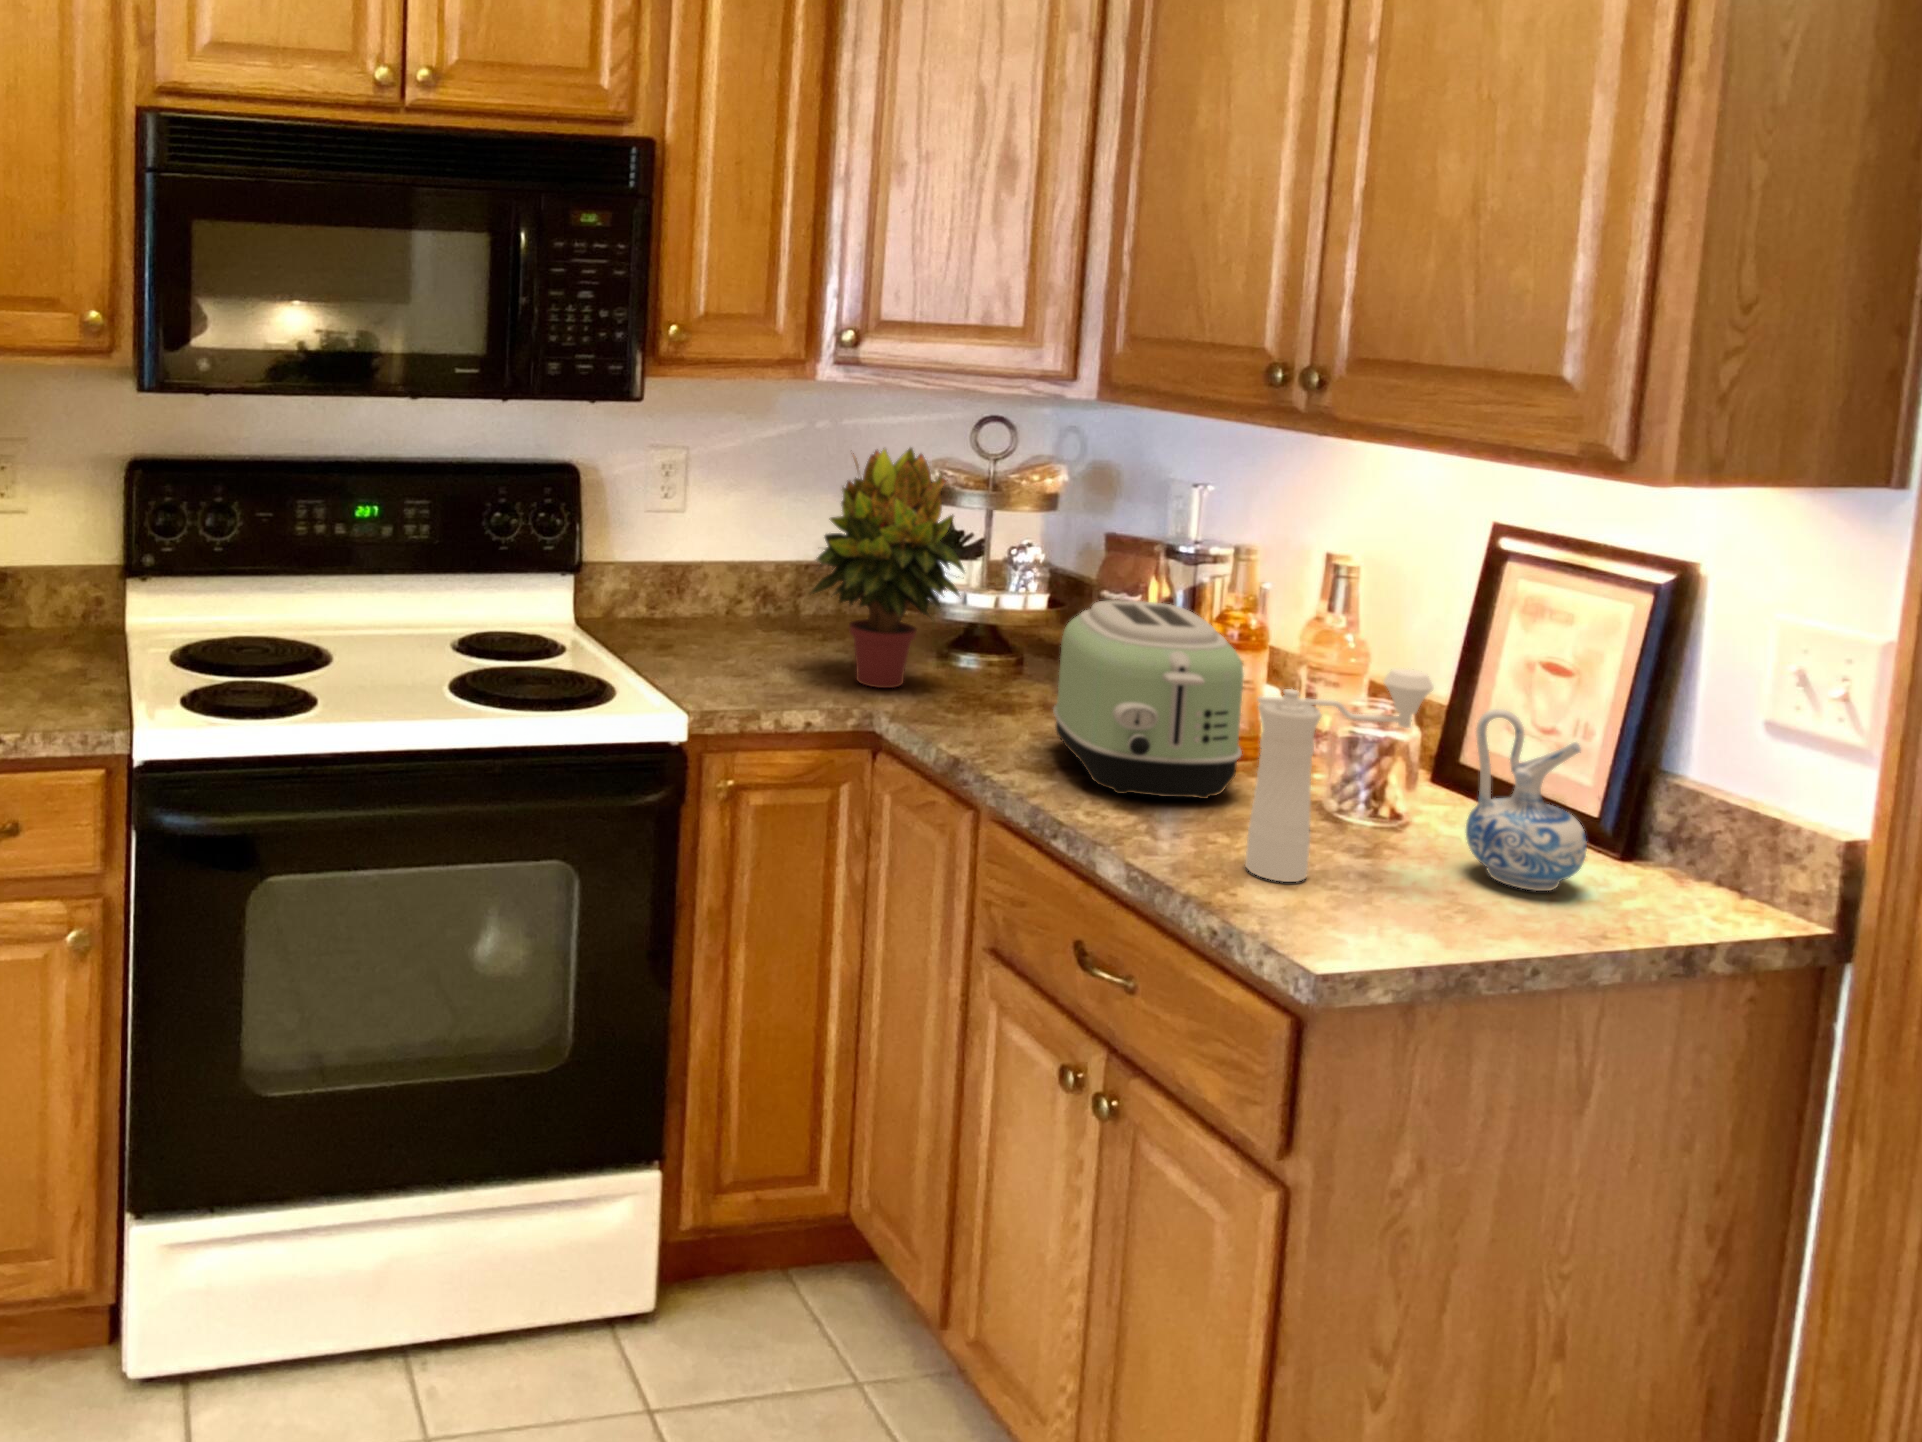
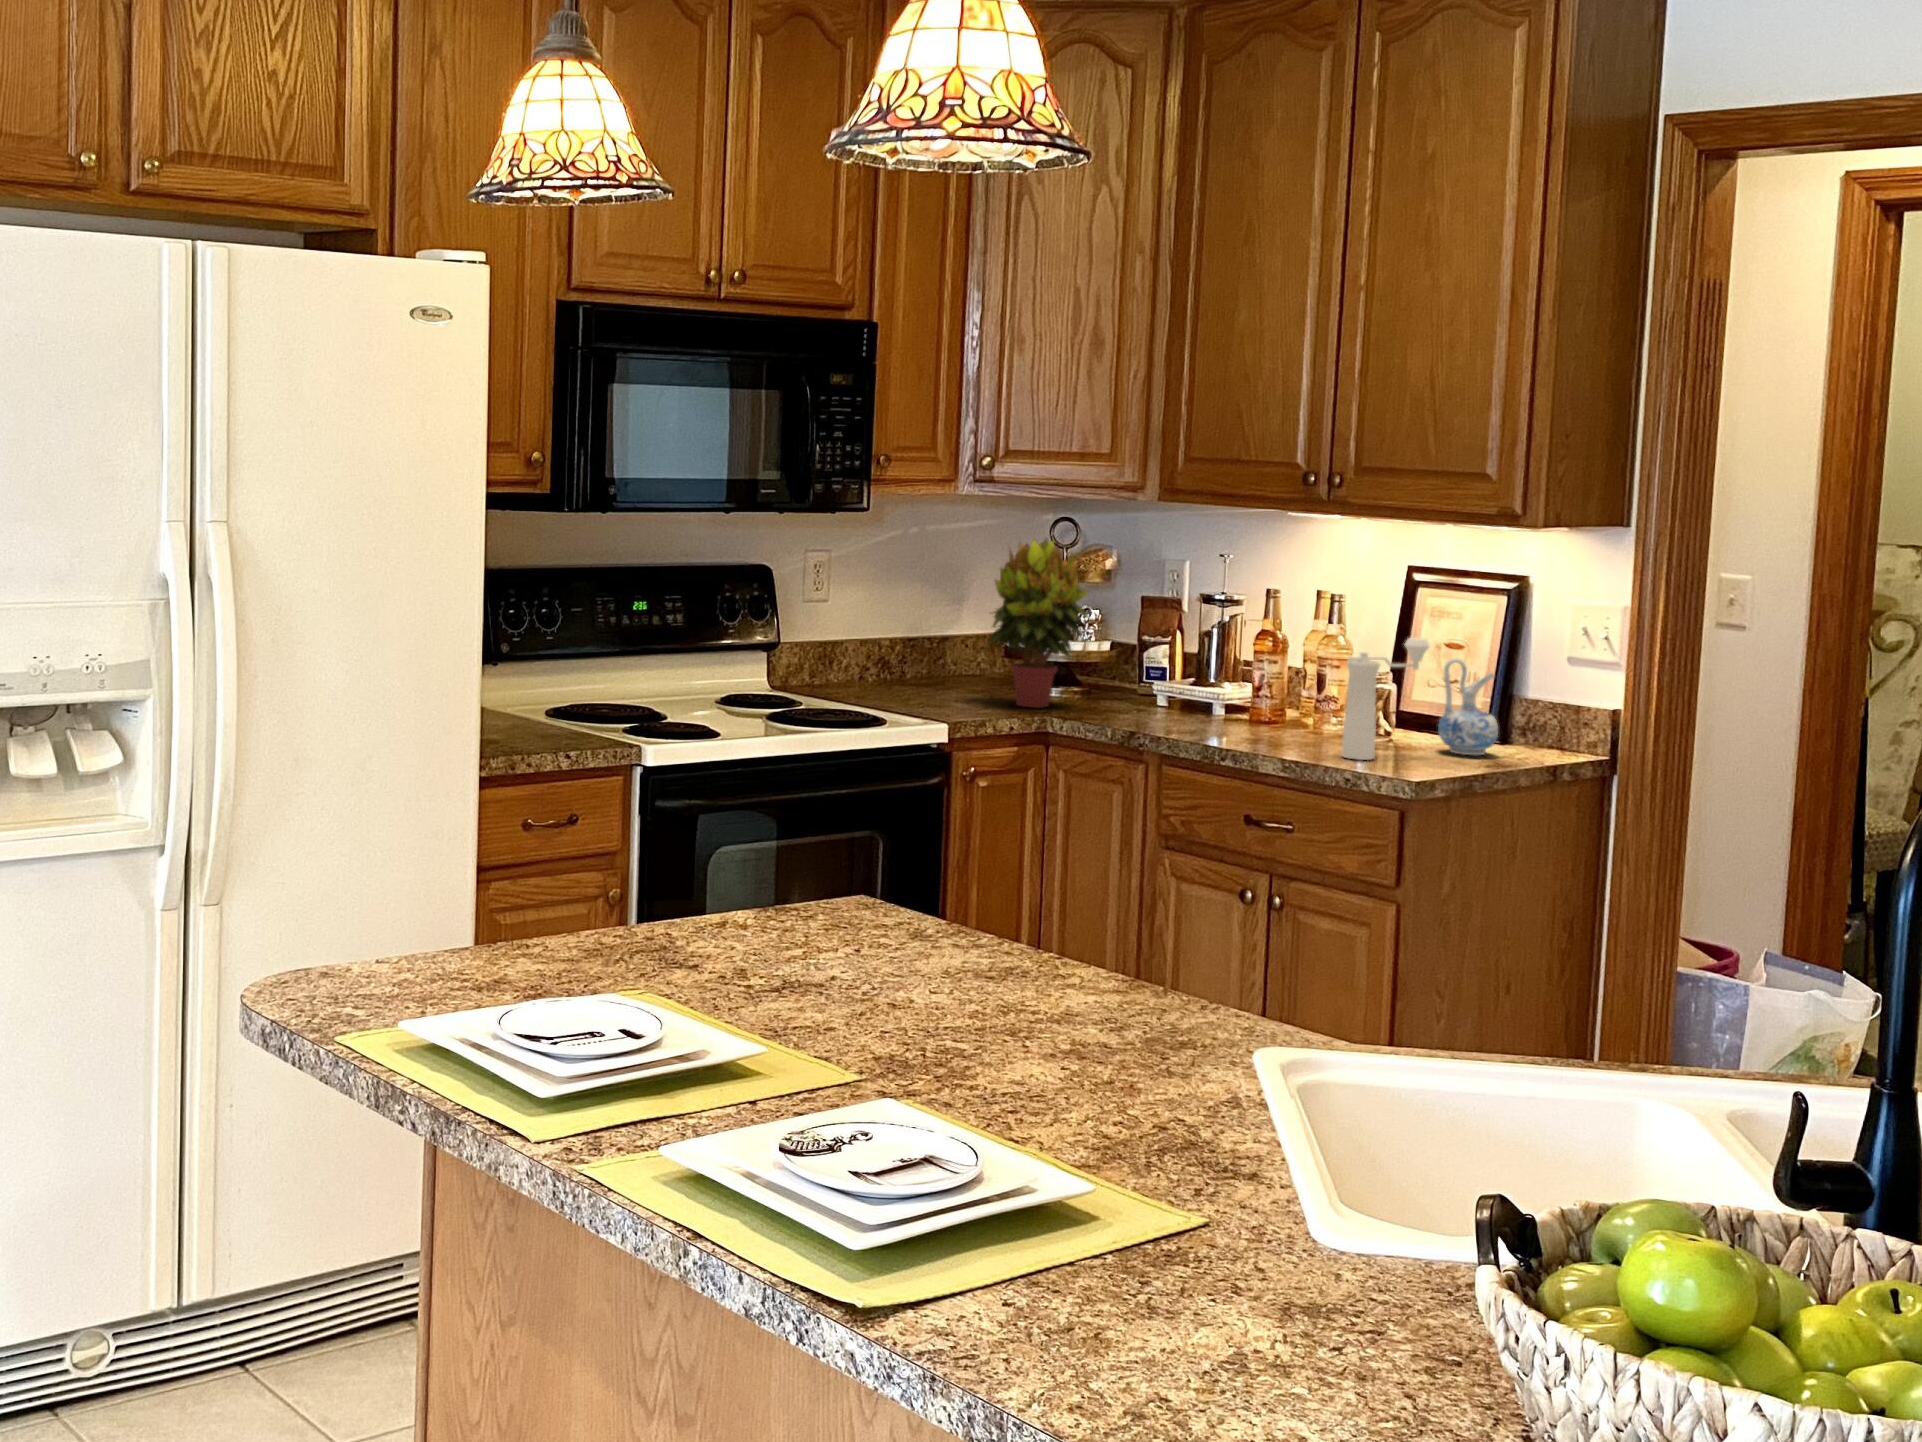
toaster: present [1053,600,1243,799] -> none [1180,626,1307,738]

